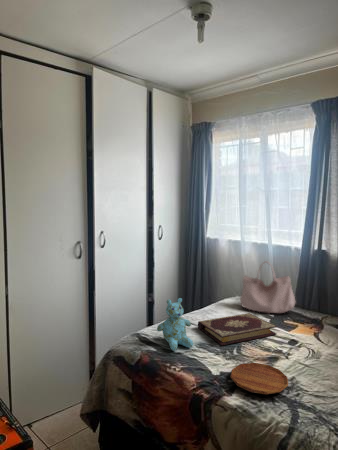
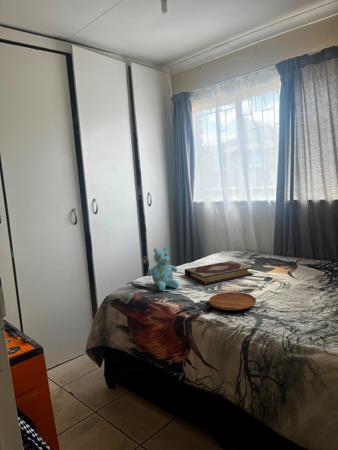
handbag: present [240,261,295,313] -> none [224,215,273,261]

